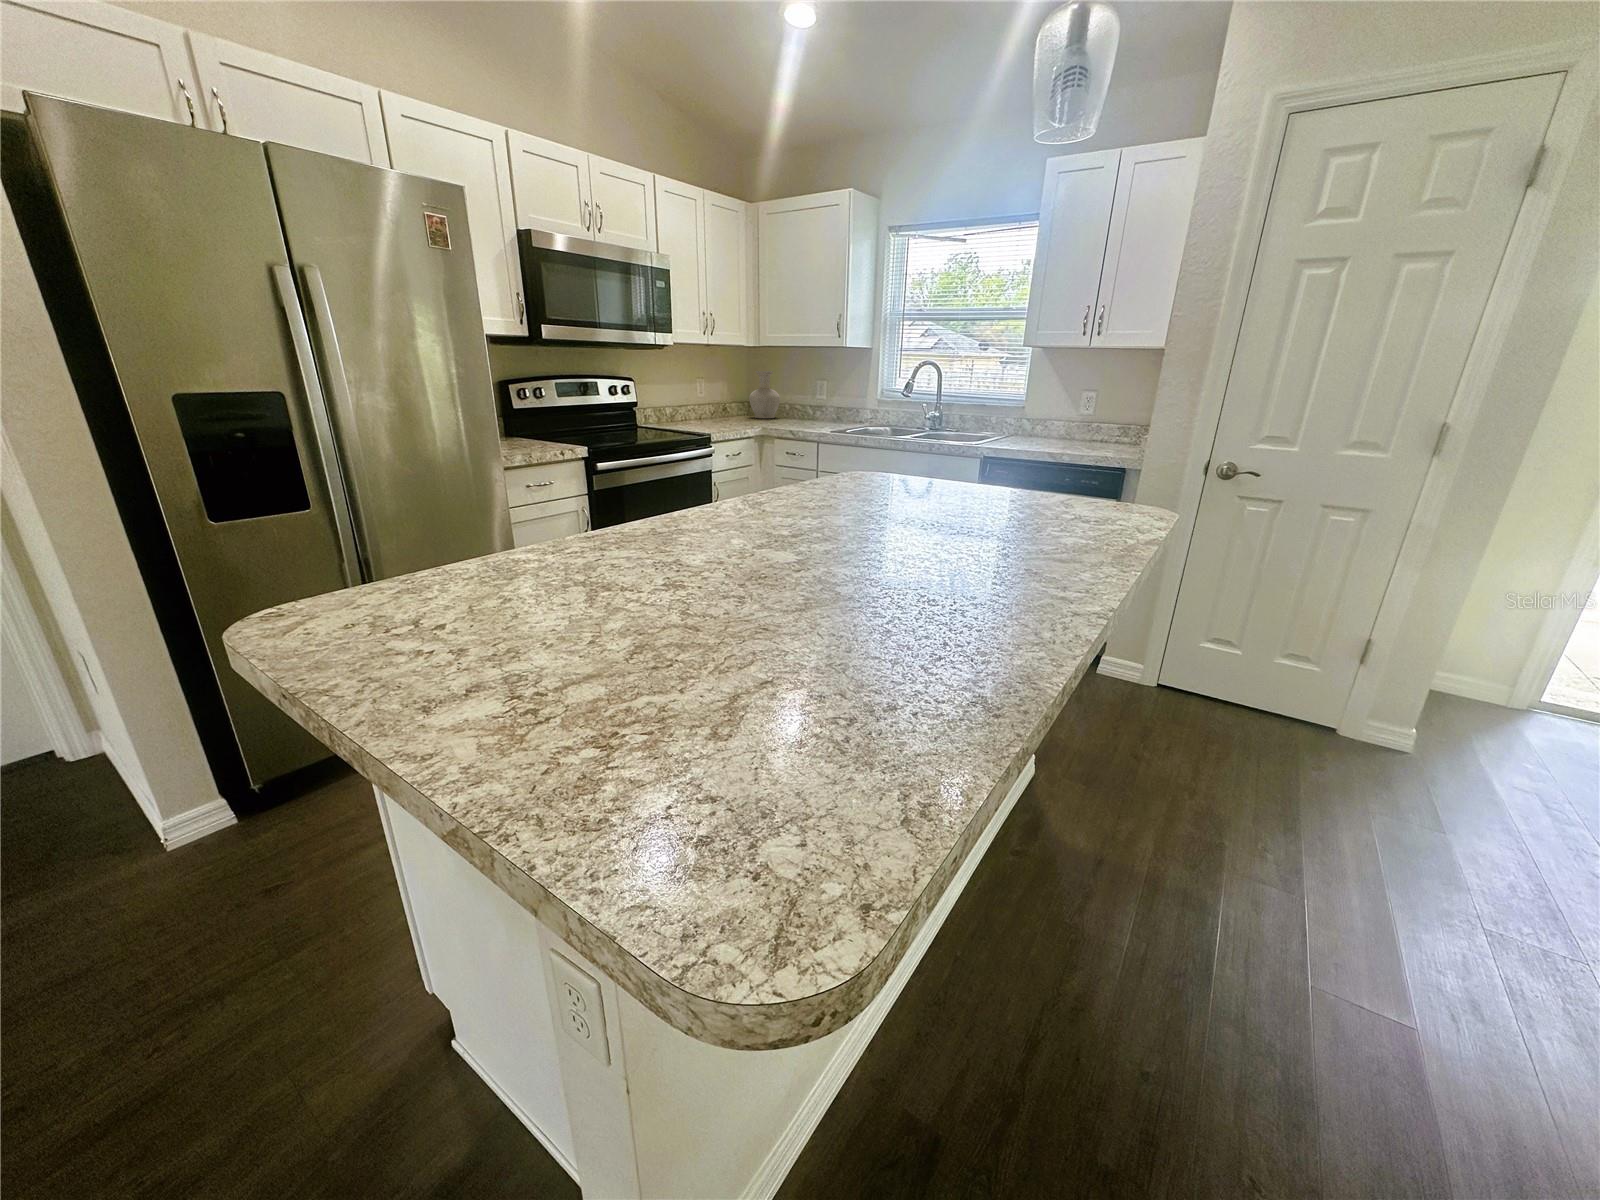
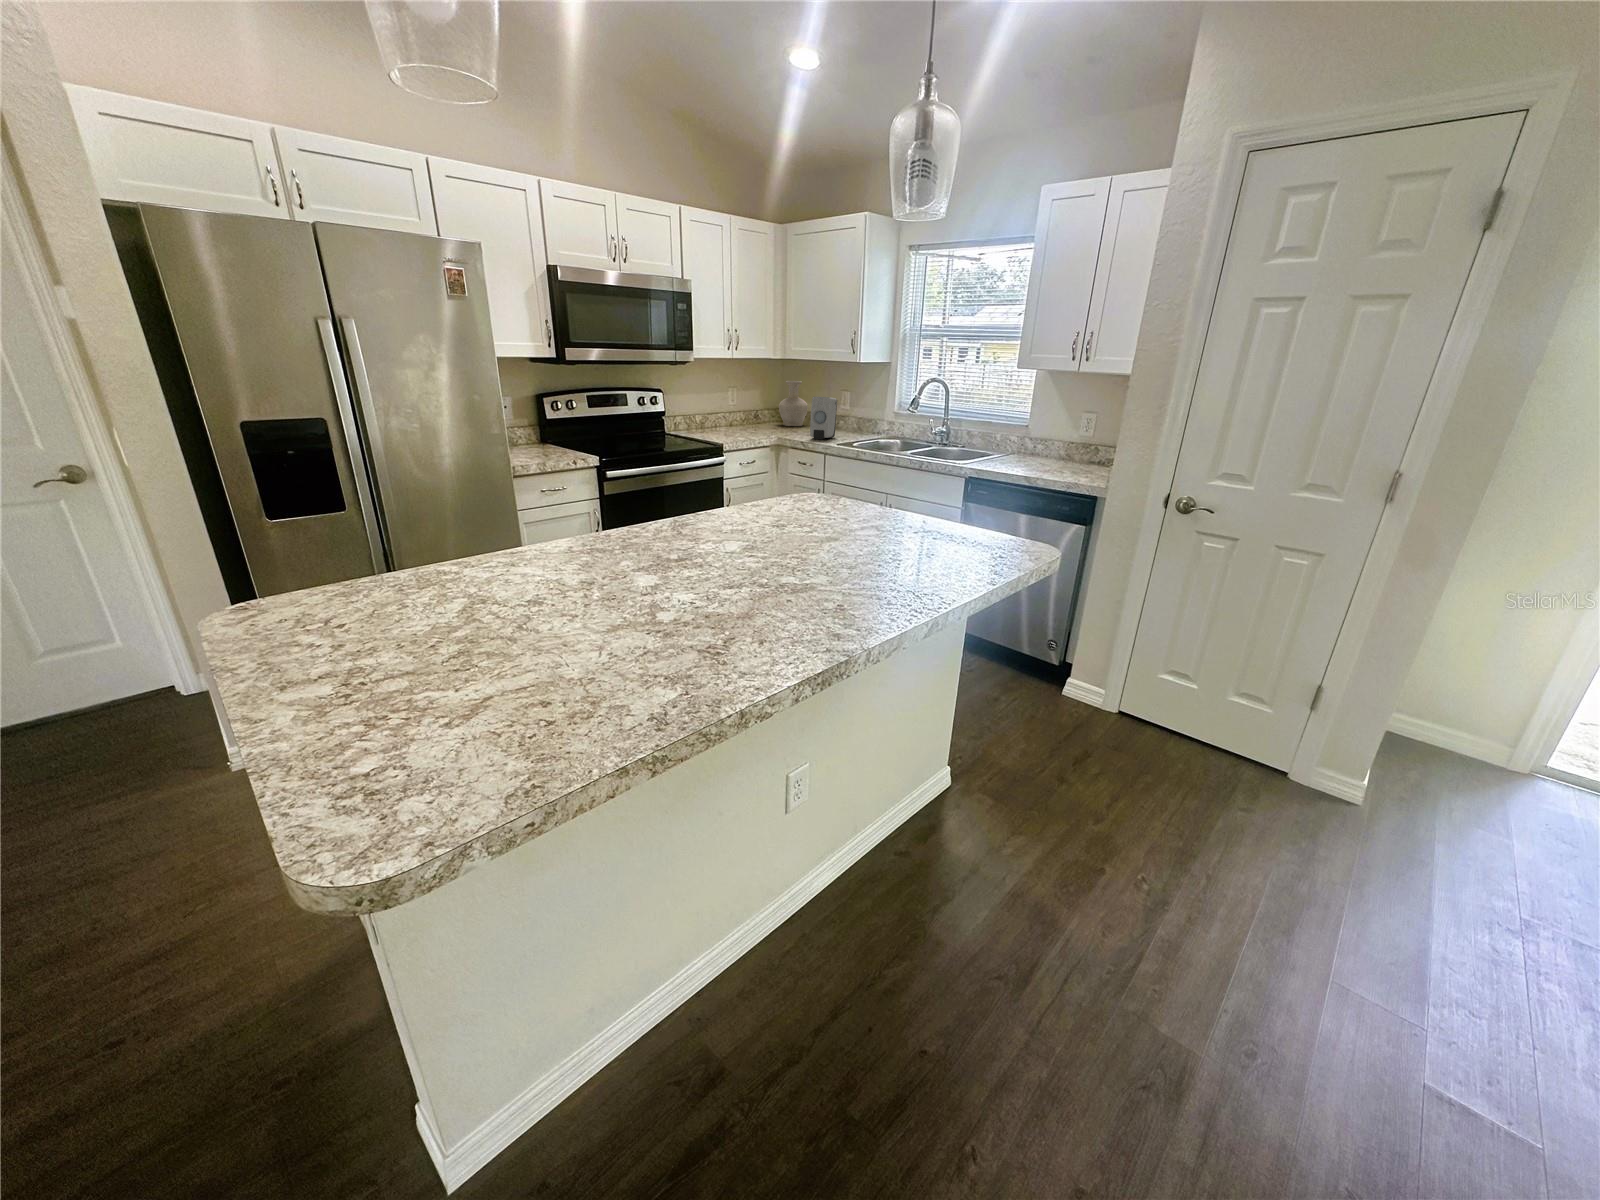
soap dispenser: none [797,383,821,428] -> present [810,397,837,440]

